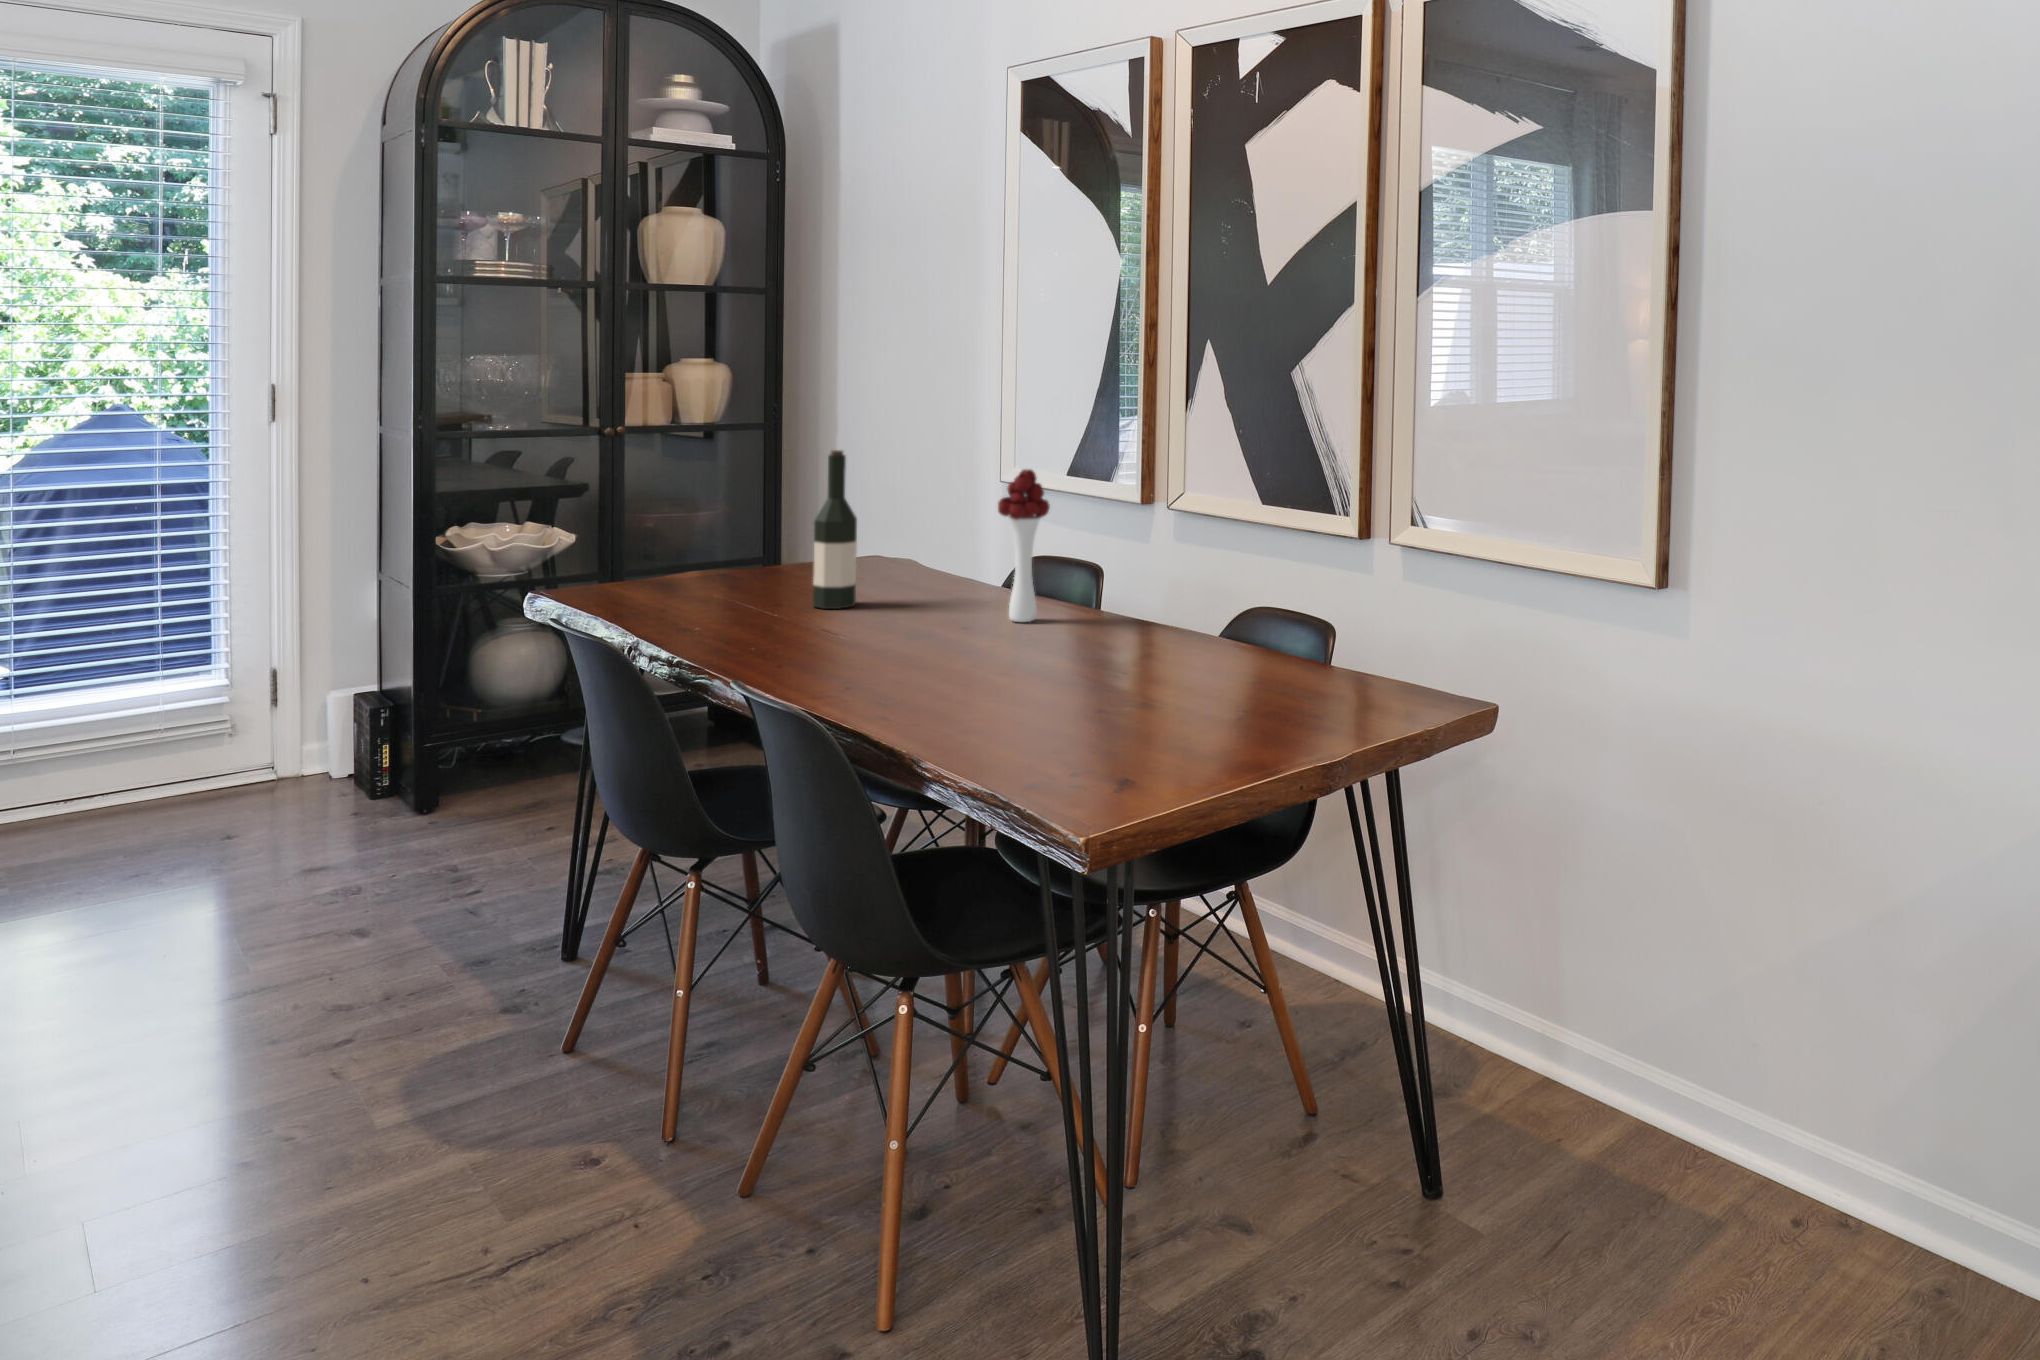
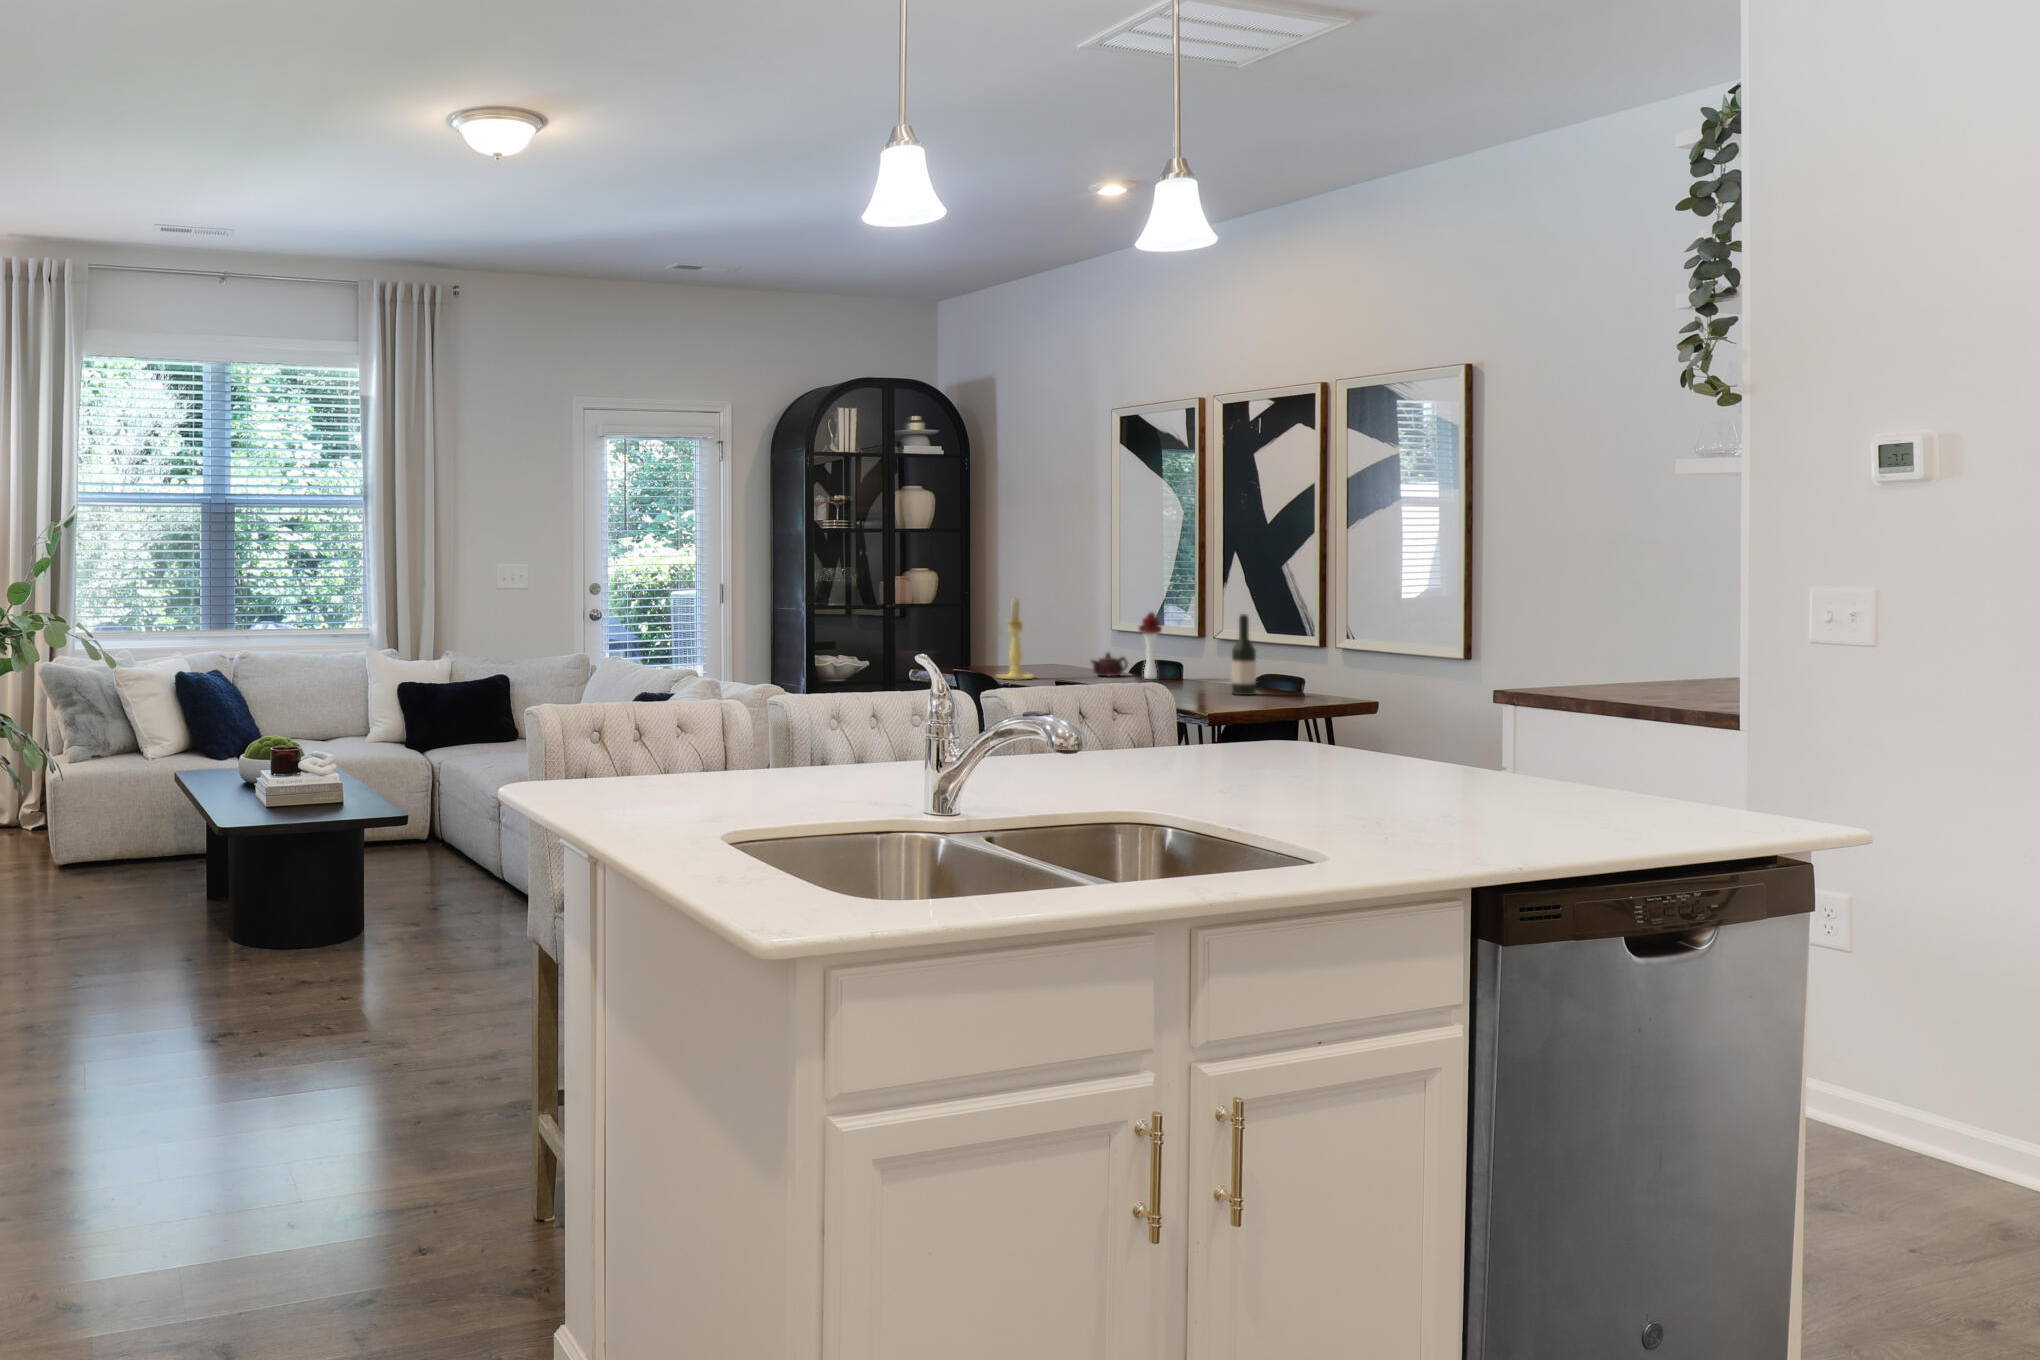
candle holder: none [677,429,774,627] -> present [997,599,1034,680]
wine bottle: present [813,450,857,609] -> present [1232,614,1256,695]
teapot: none [900,554,985,611] -> present [1092,653,1128,677]

